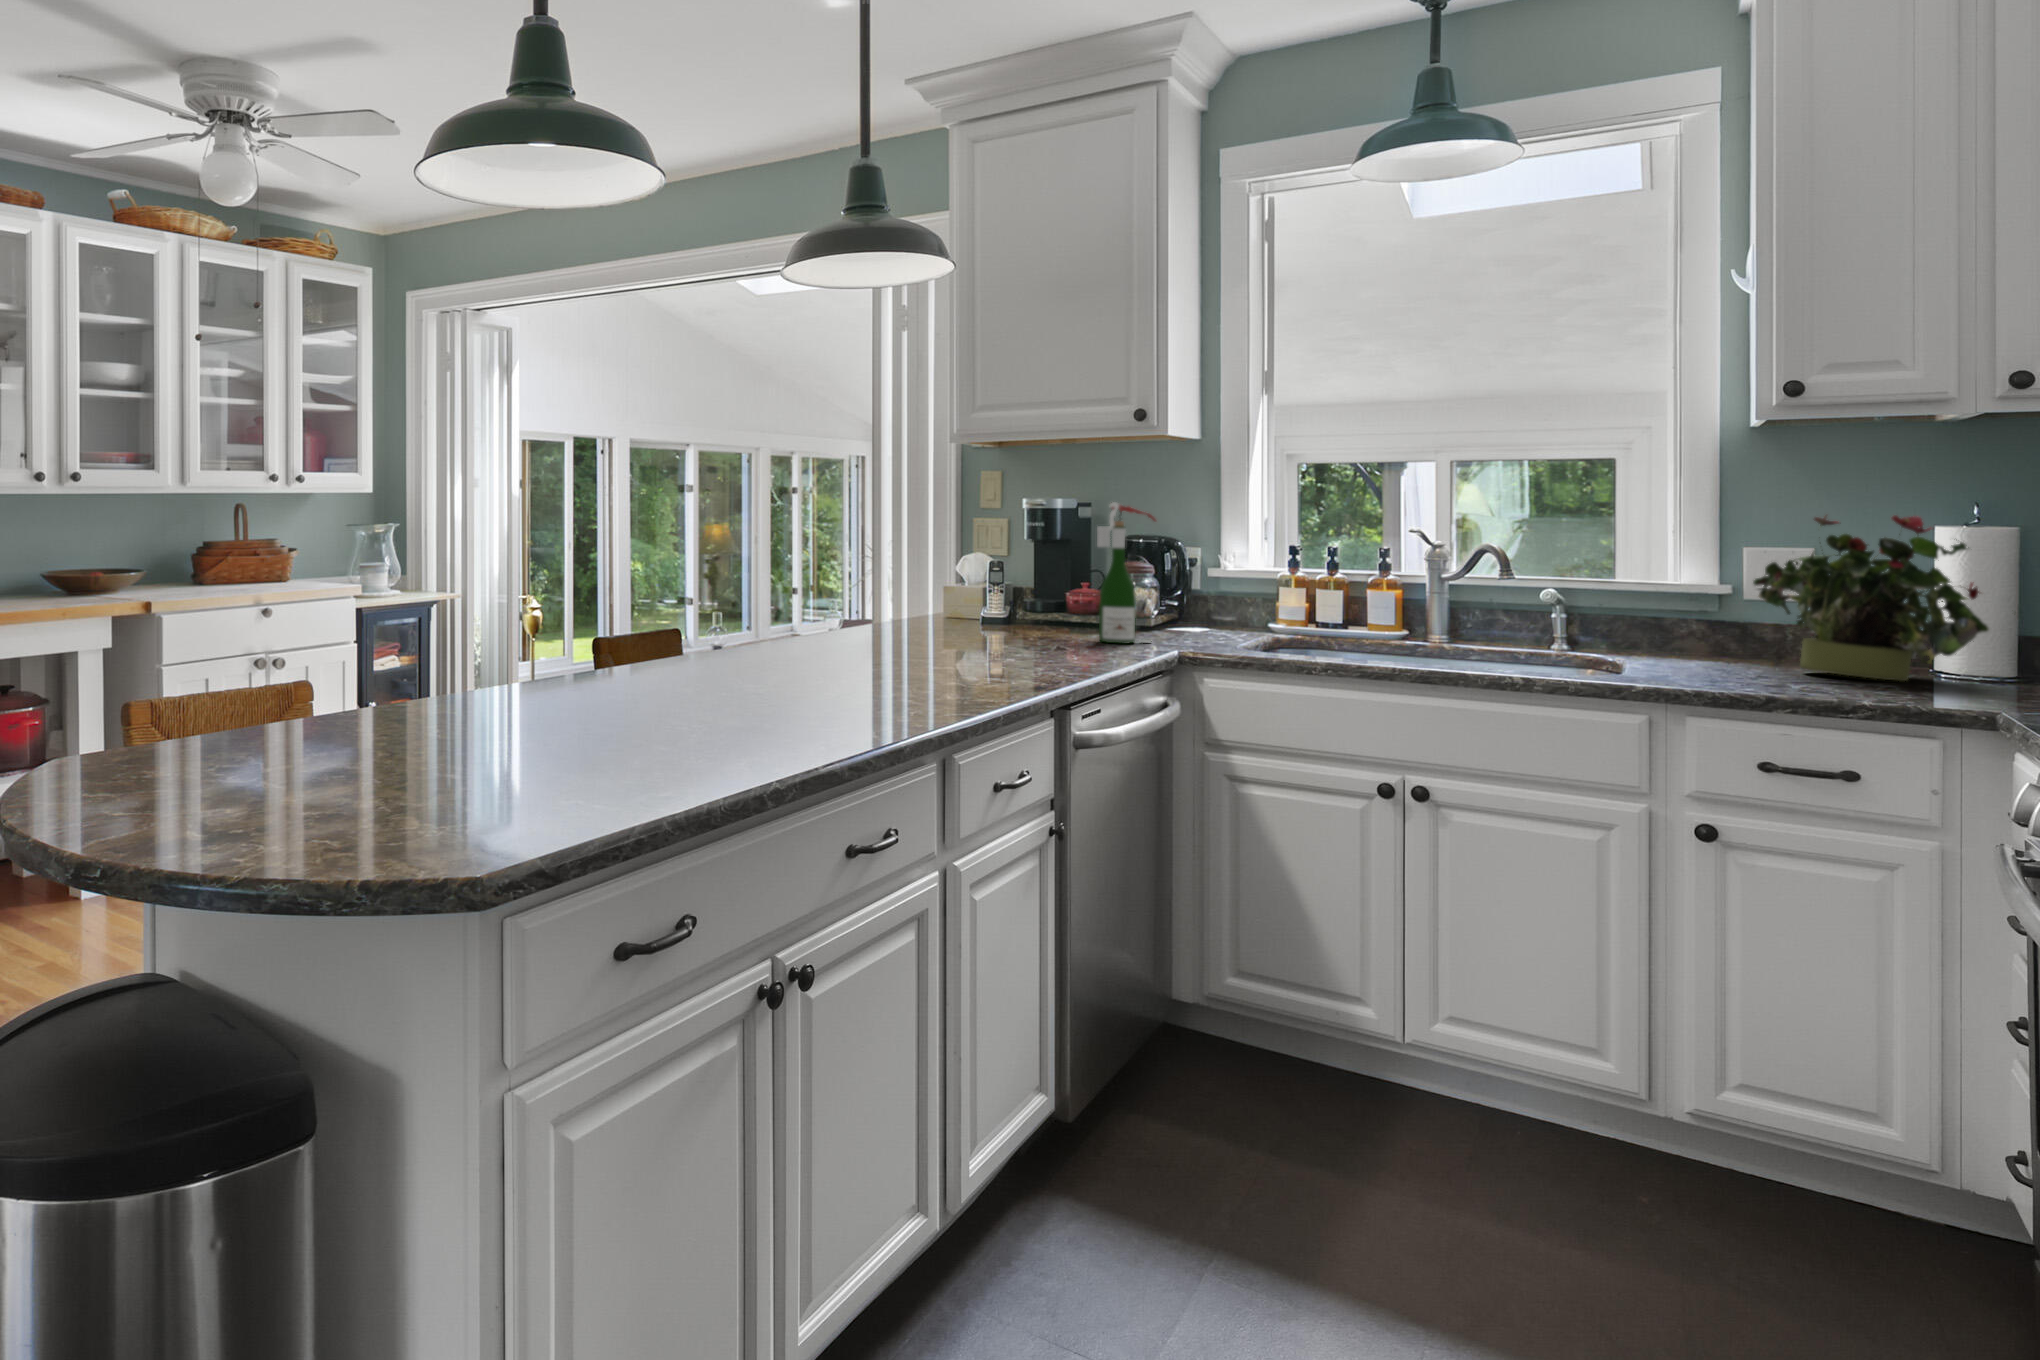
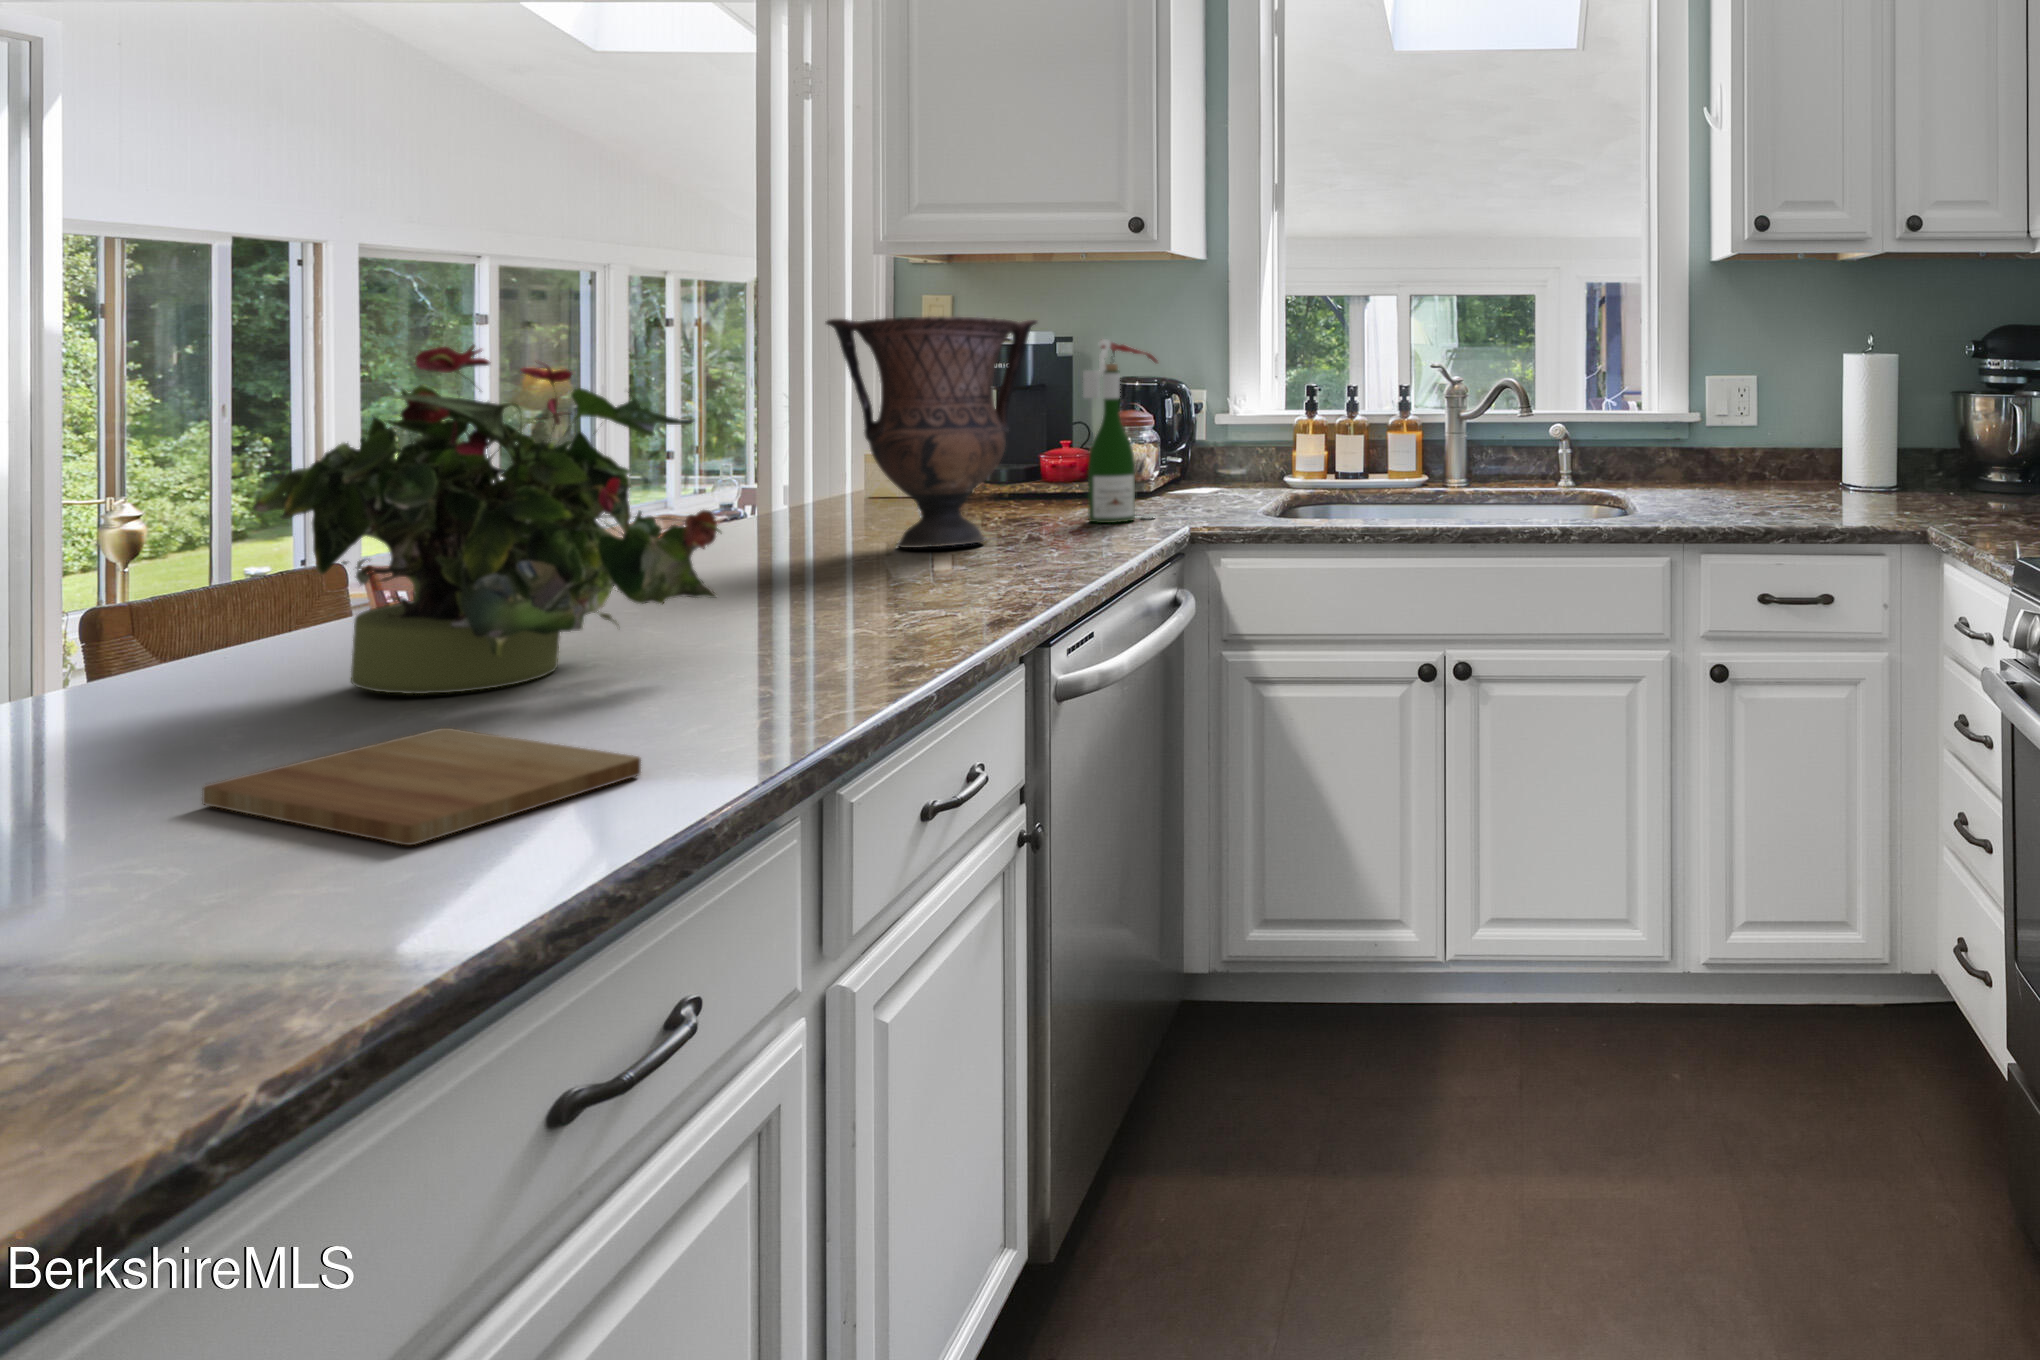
vase: none [921,484,1064,647] -> present [826,316,1037,548]
potted plant: present [1753,515,1989,681] -> present [252,345,721,694]
cutting board: none [658,697,841,738] -> present [202,728,641,845]

